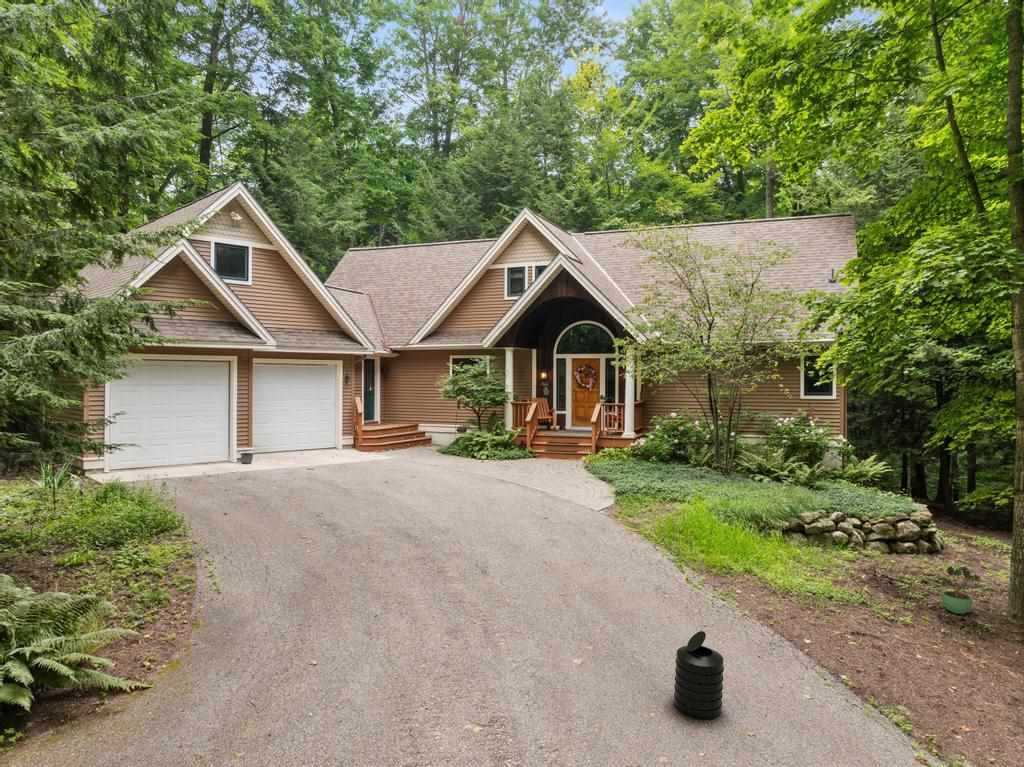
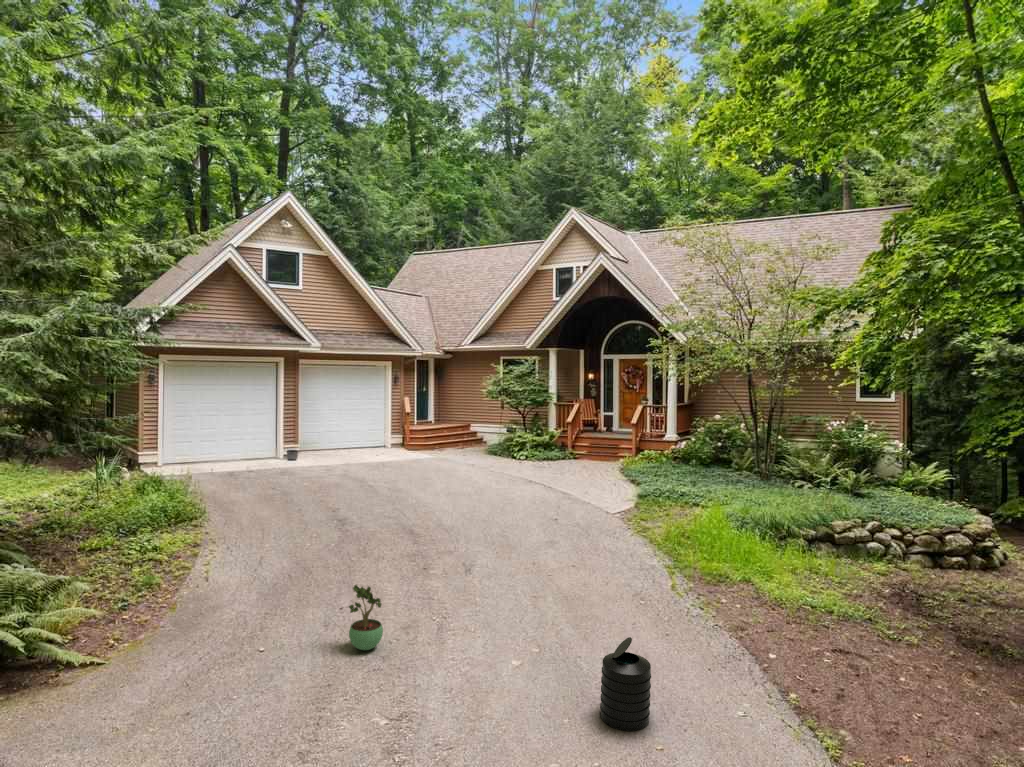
potted plant: present [941,566,980,614] -> present [349,585,383,650]

